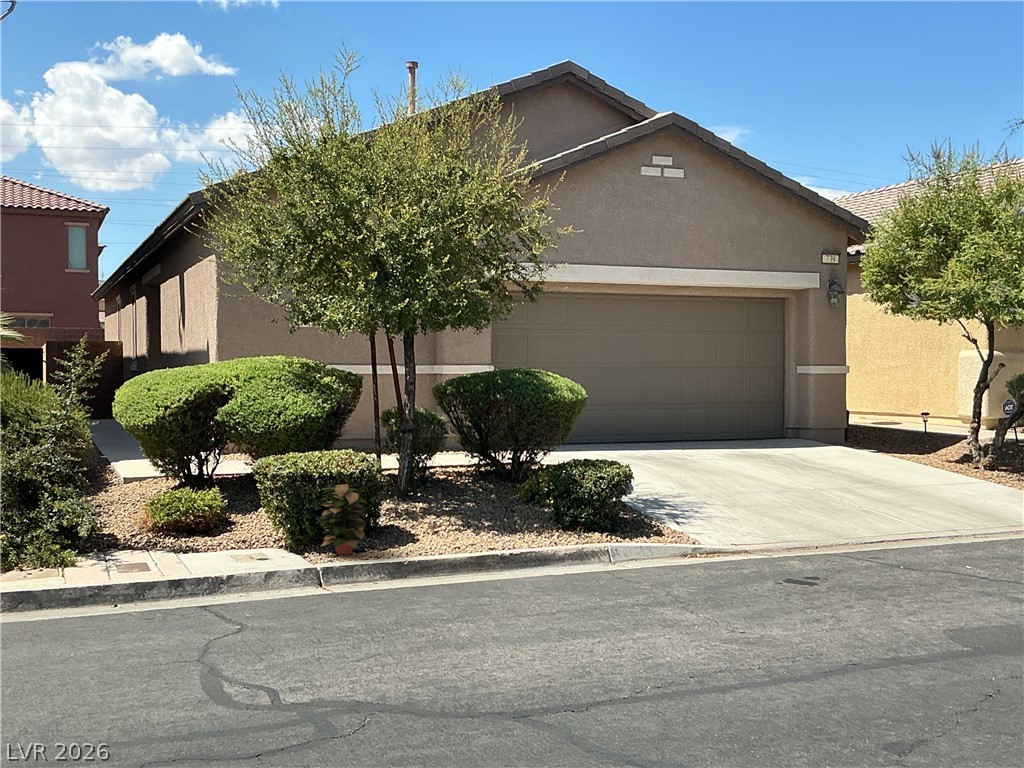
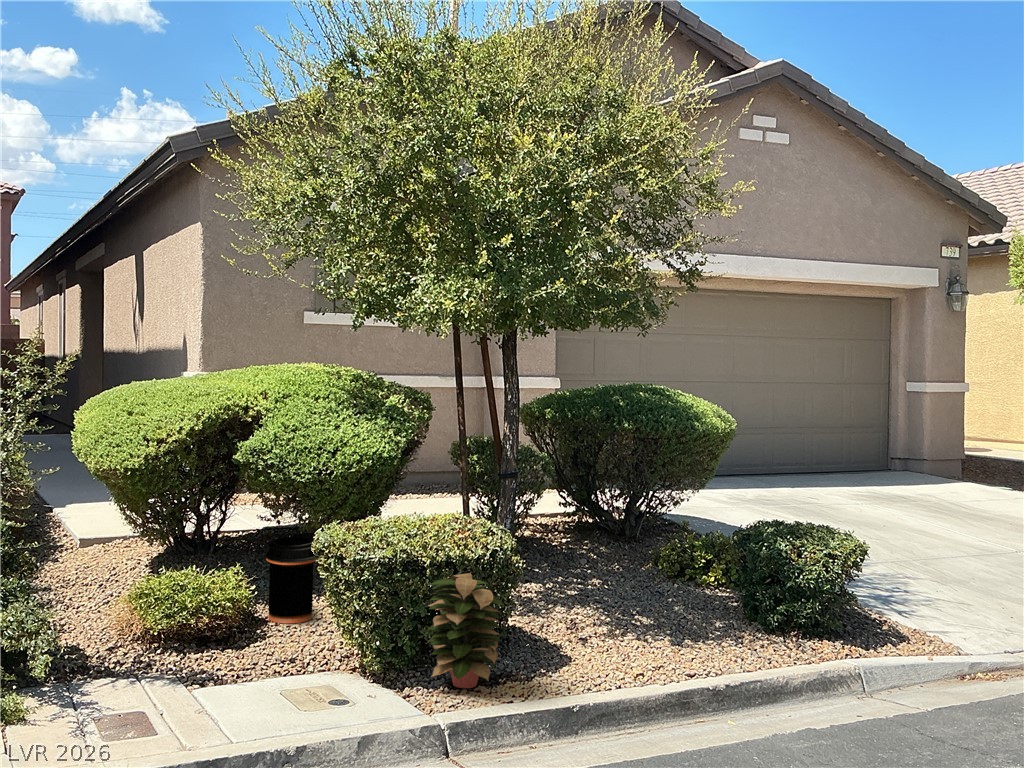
trash can: none [235,470,268,524] -> present [266,537,316,623]

